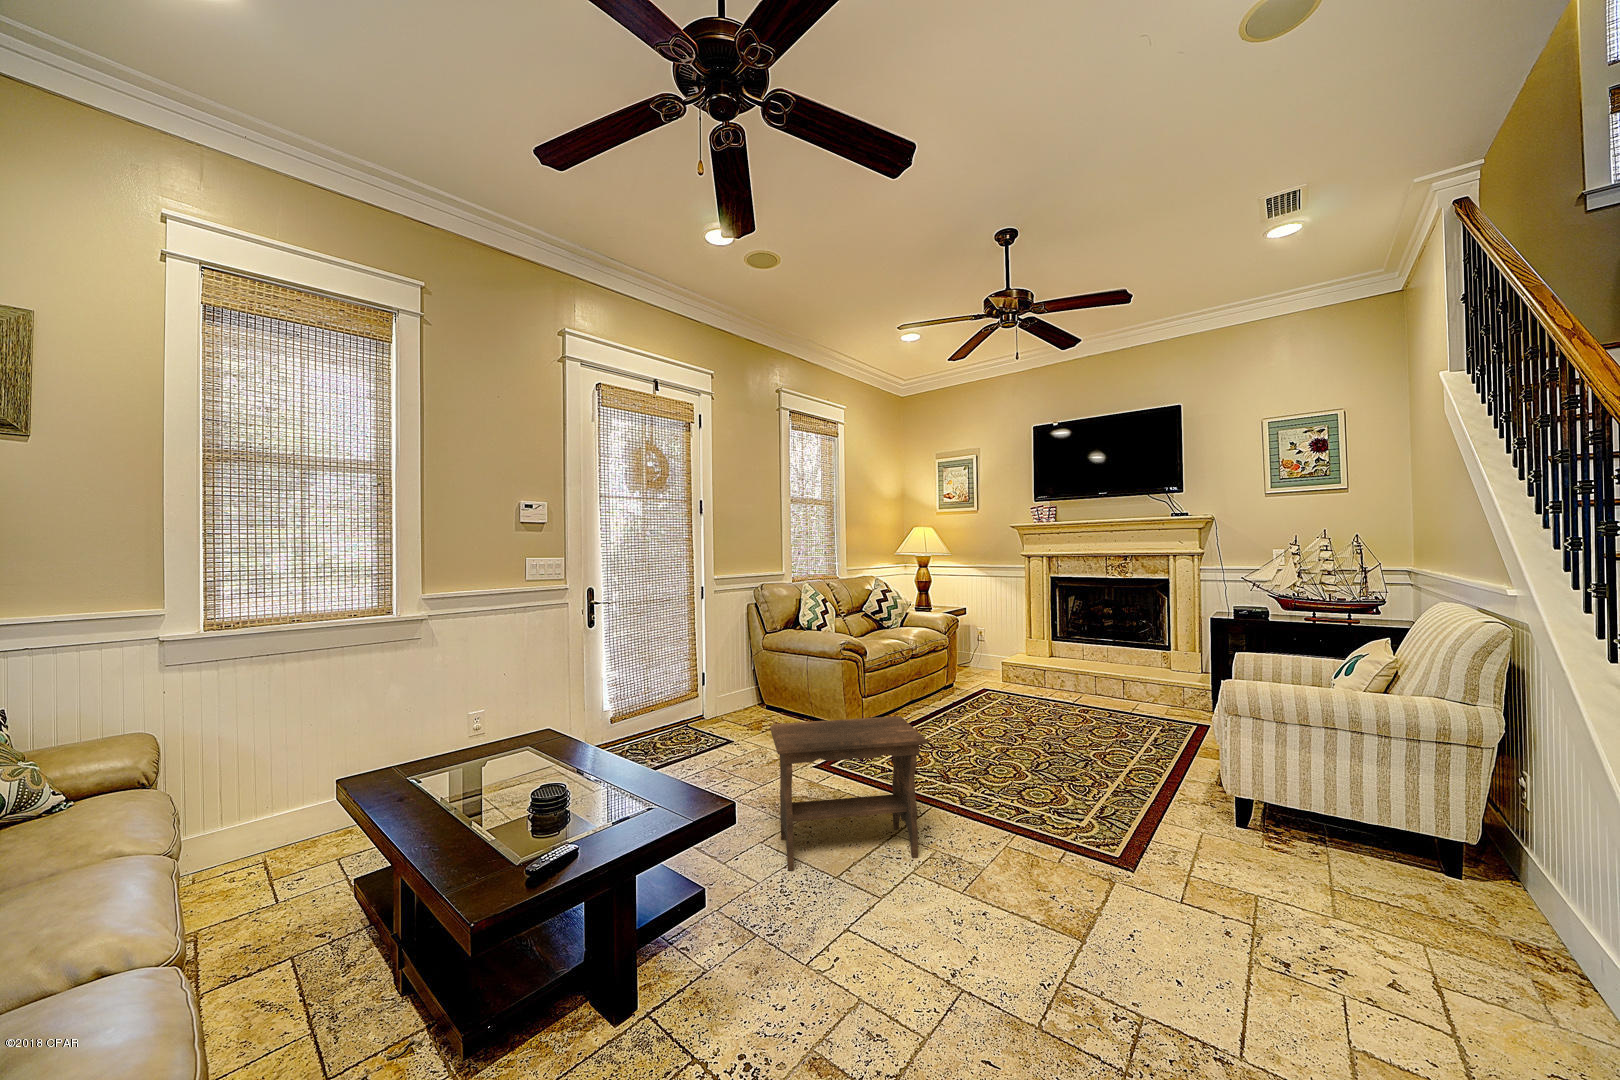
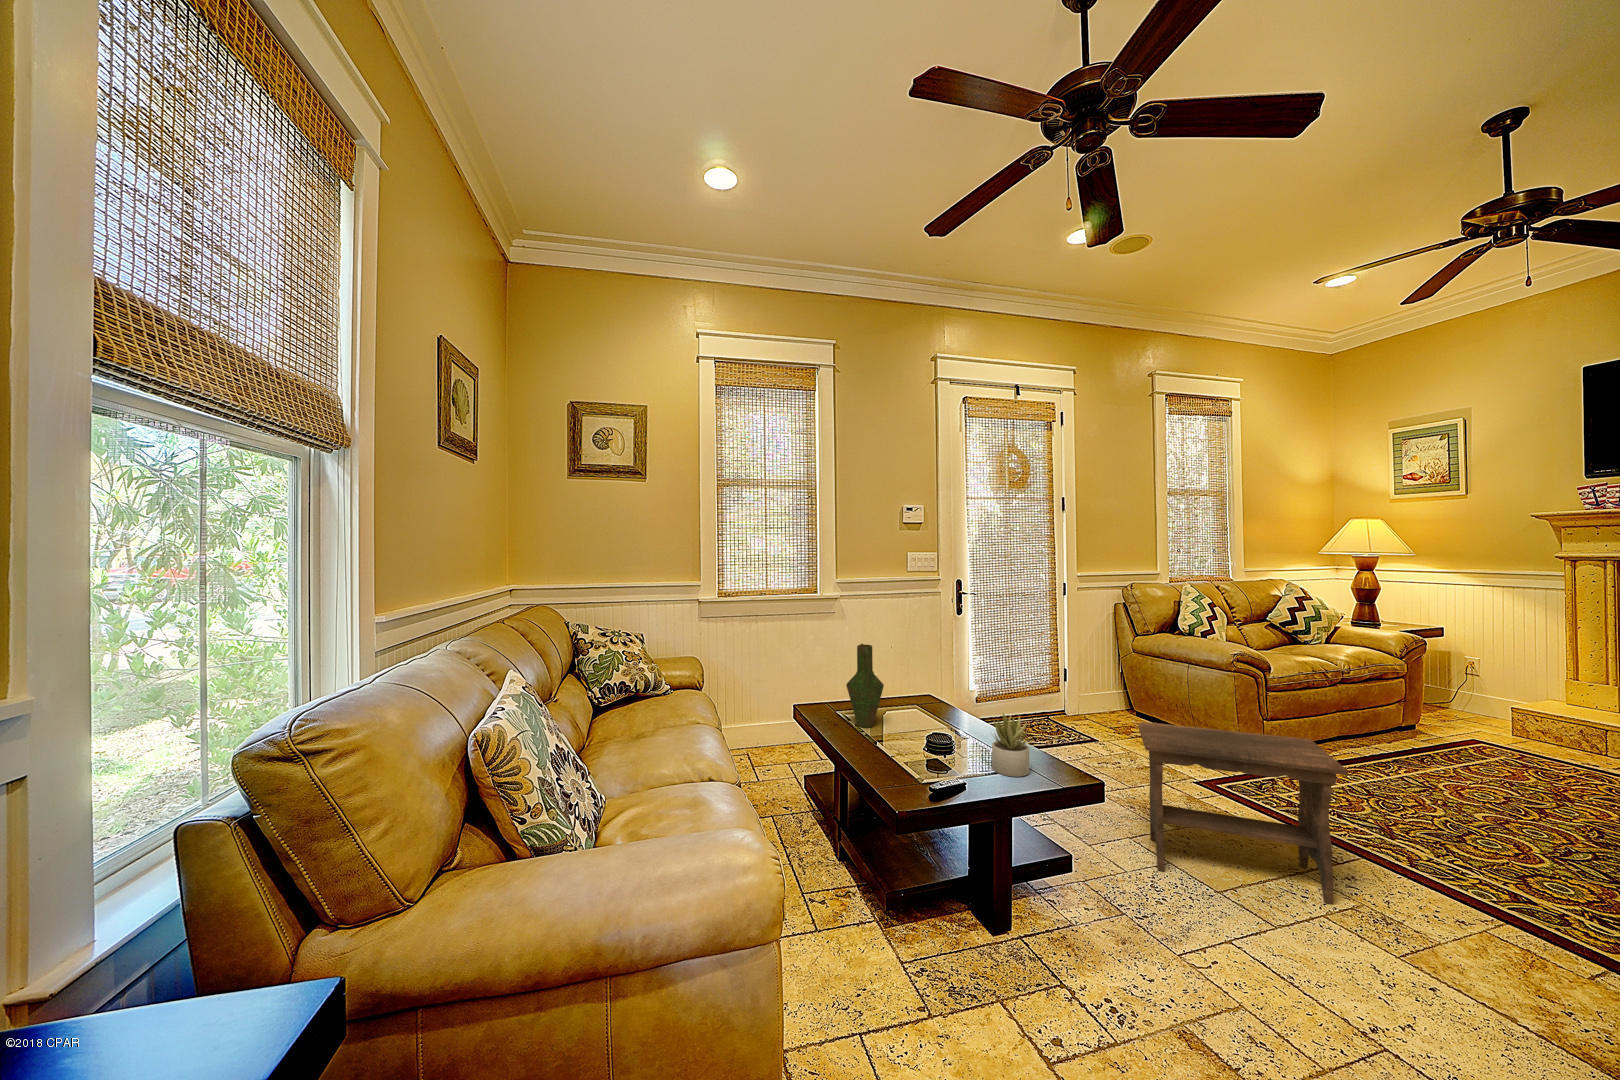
vase: none [426,682,484,795] -> present [846,644,884,728]
succulent plant: none [620,744,666,819] -> present [992,713,1029,777]

